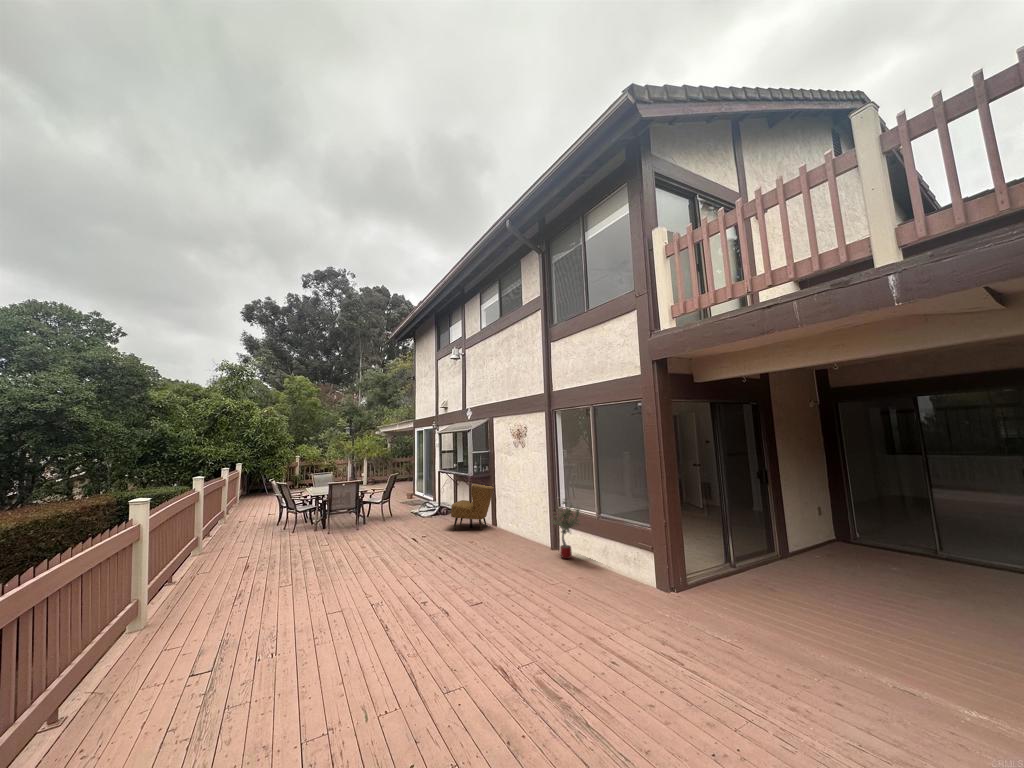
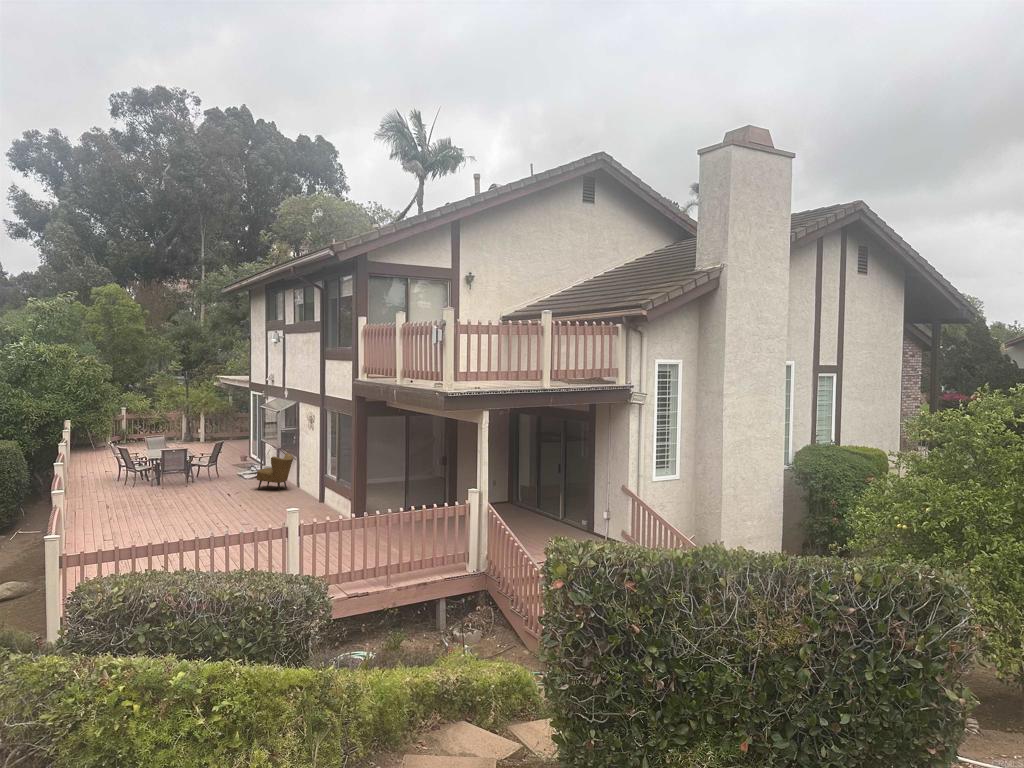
potted tree: present [551,499,581,559] -> none [306,470,327,507]

